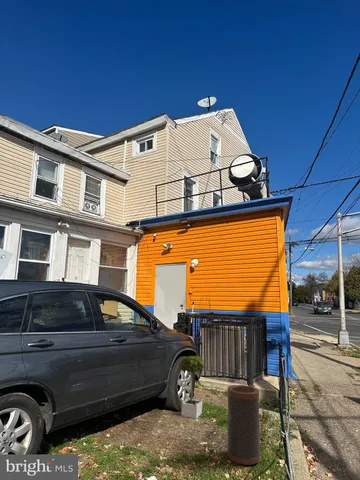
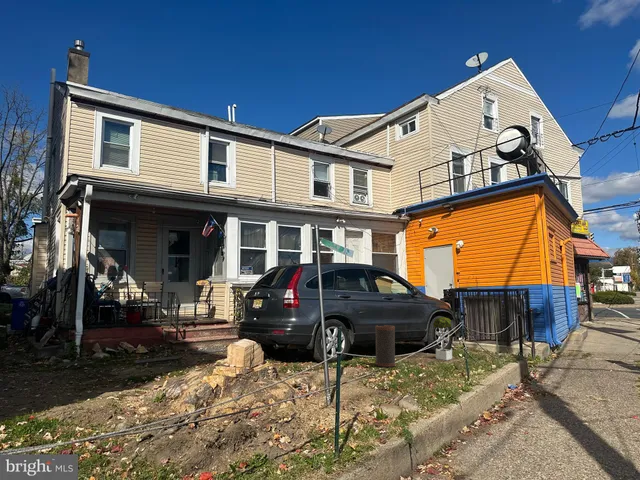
trash can: present [227,385,260,465] -> present [375,325,395,367]

